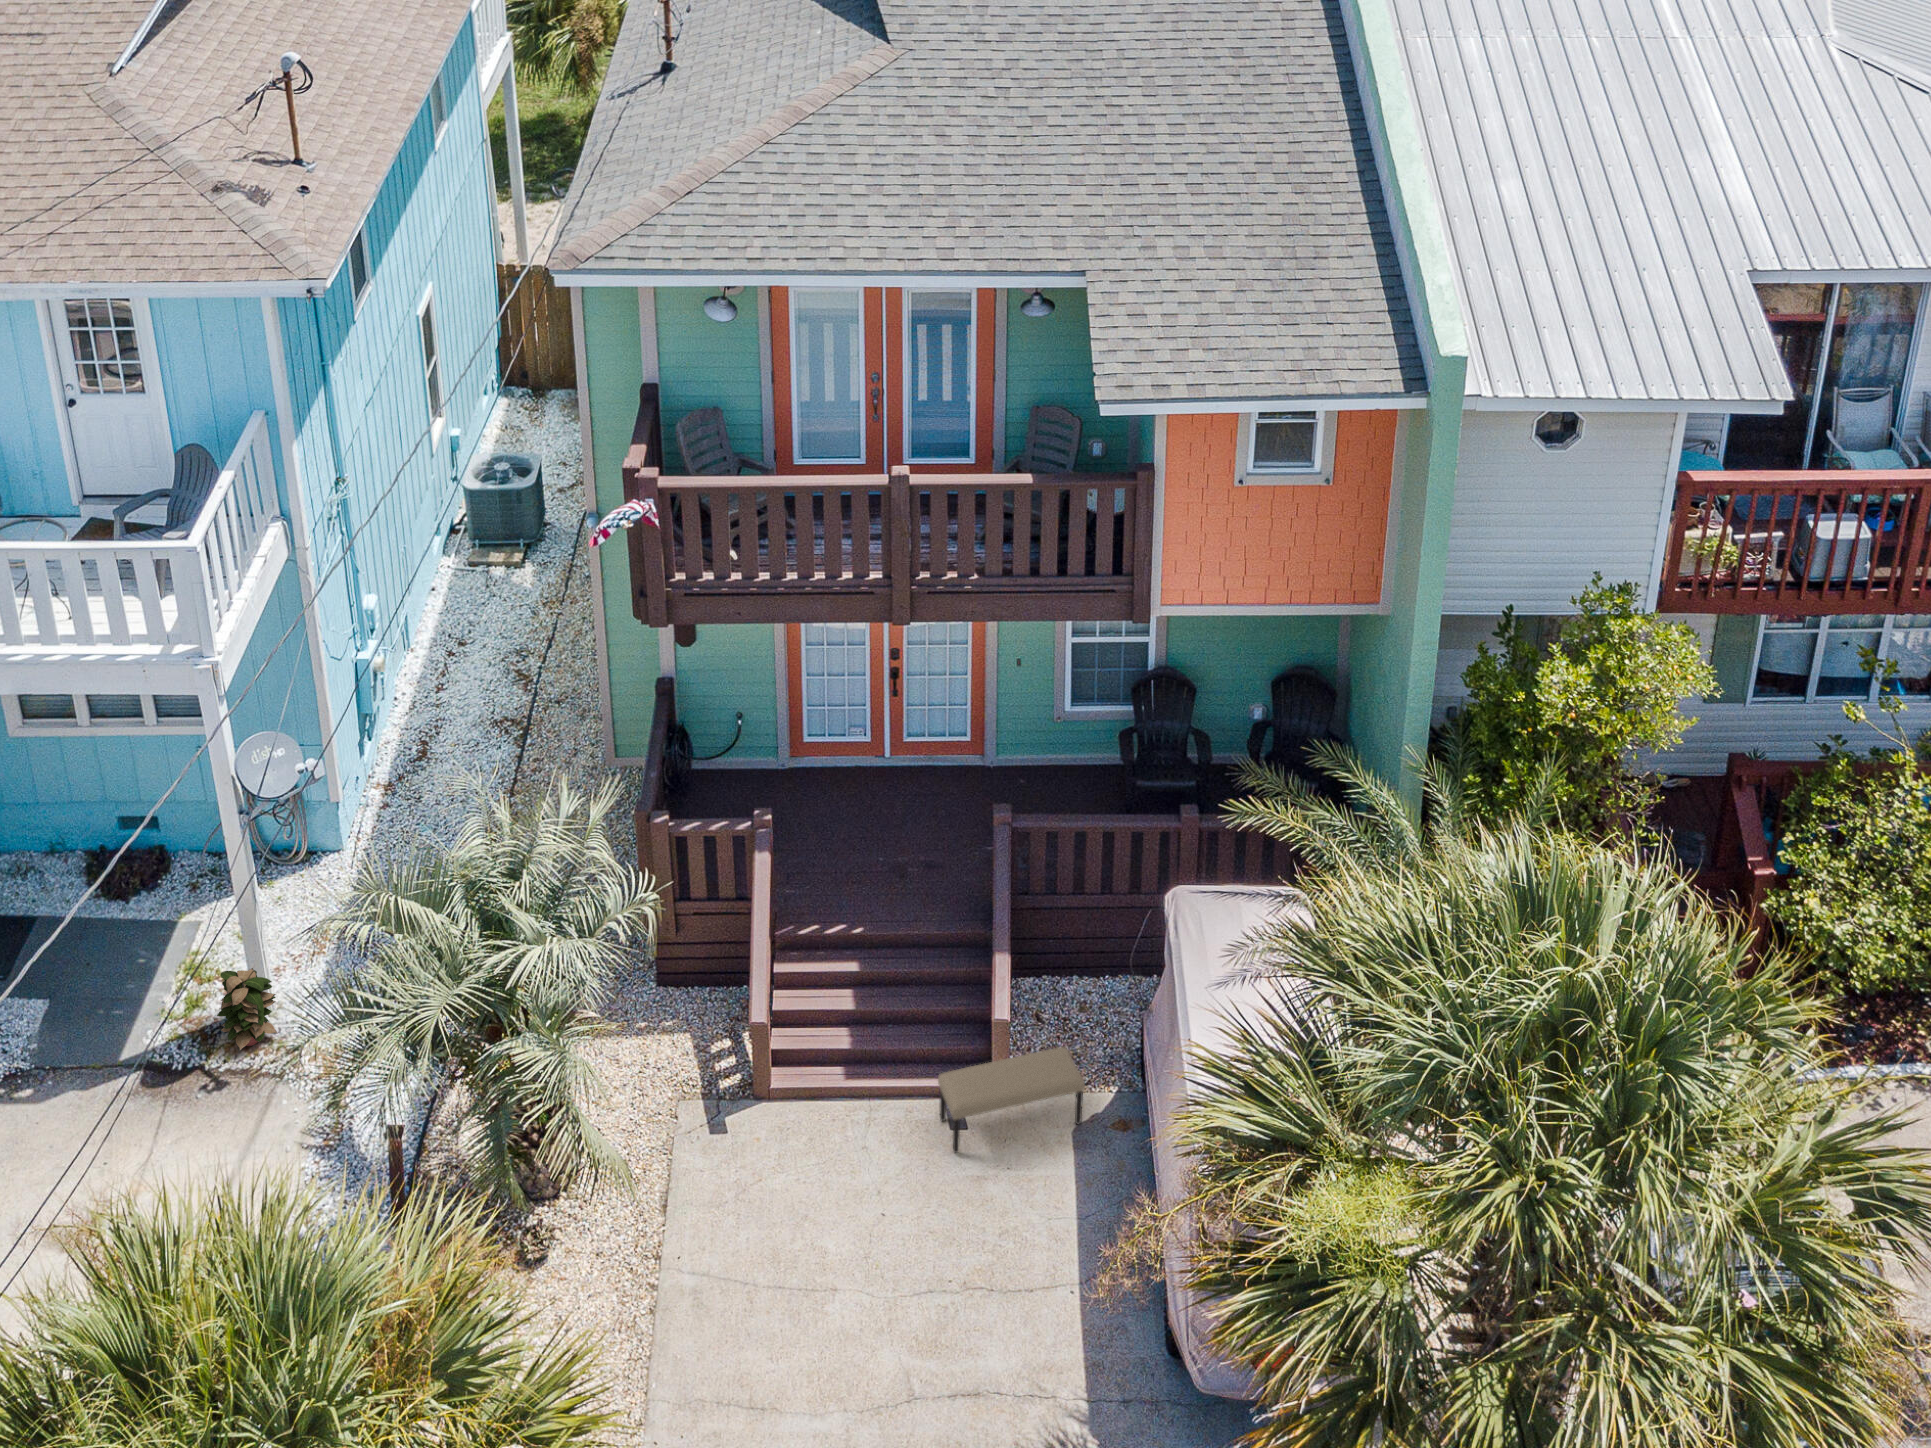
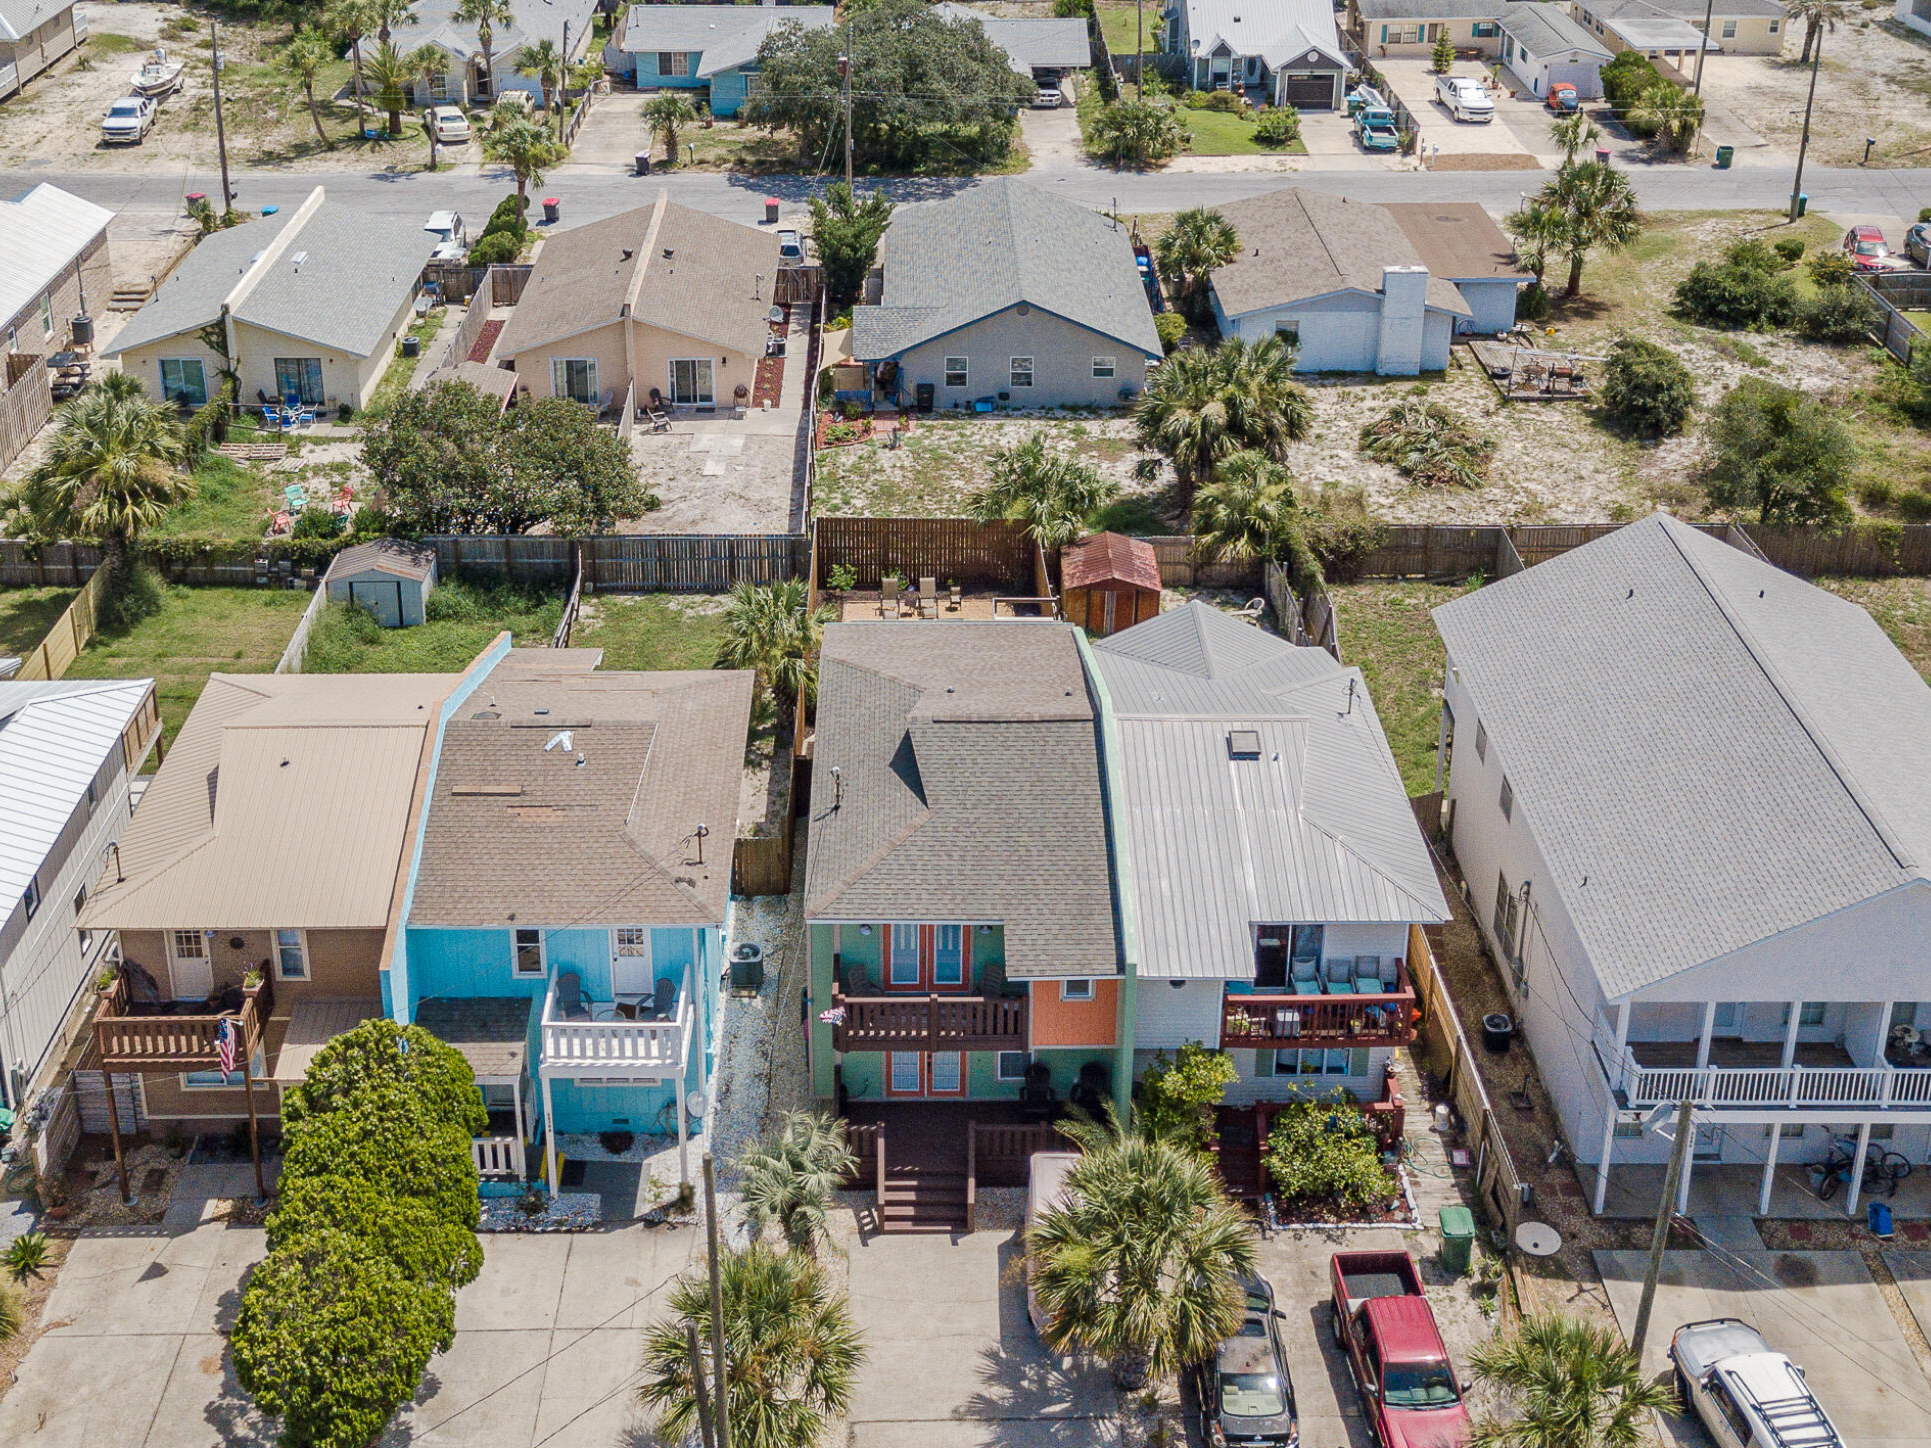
bench: present [938,1047,1085,1153] -> none [946,1215,1001,1254]

